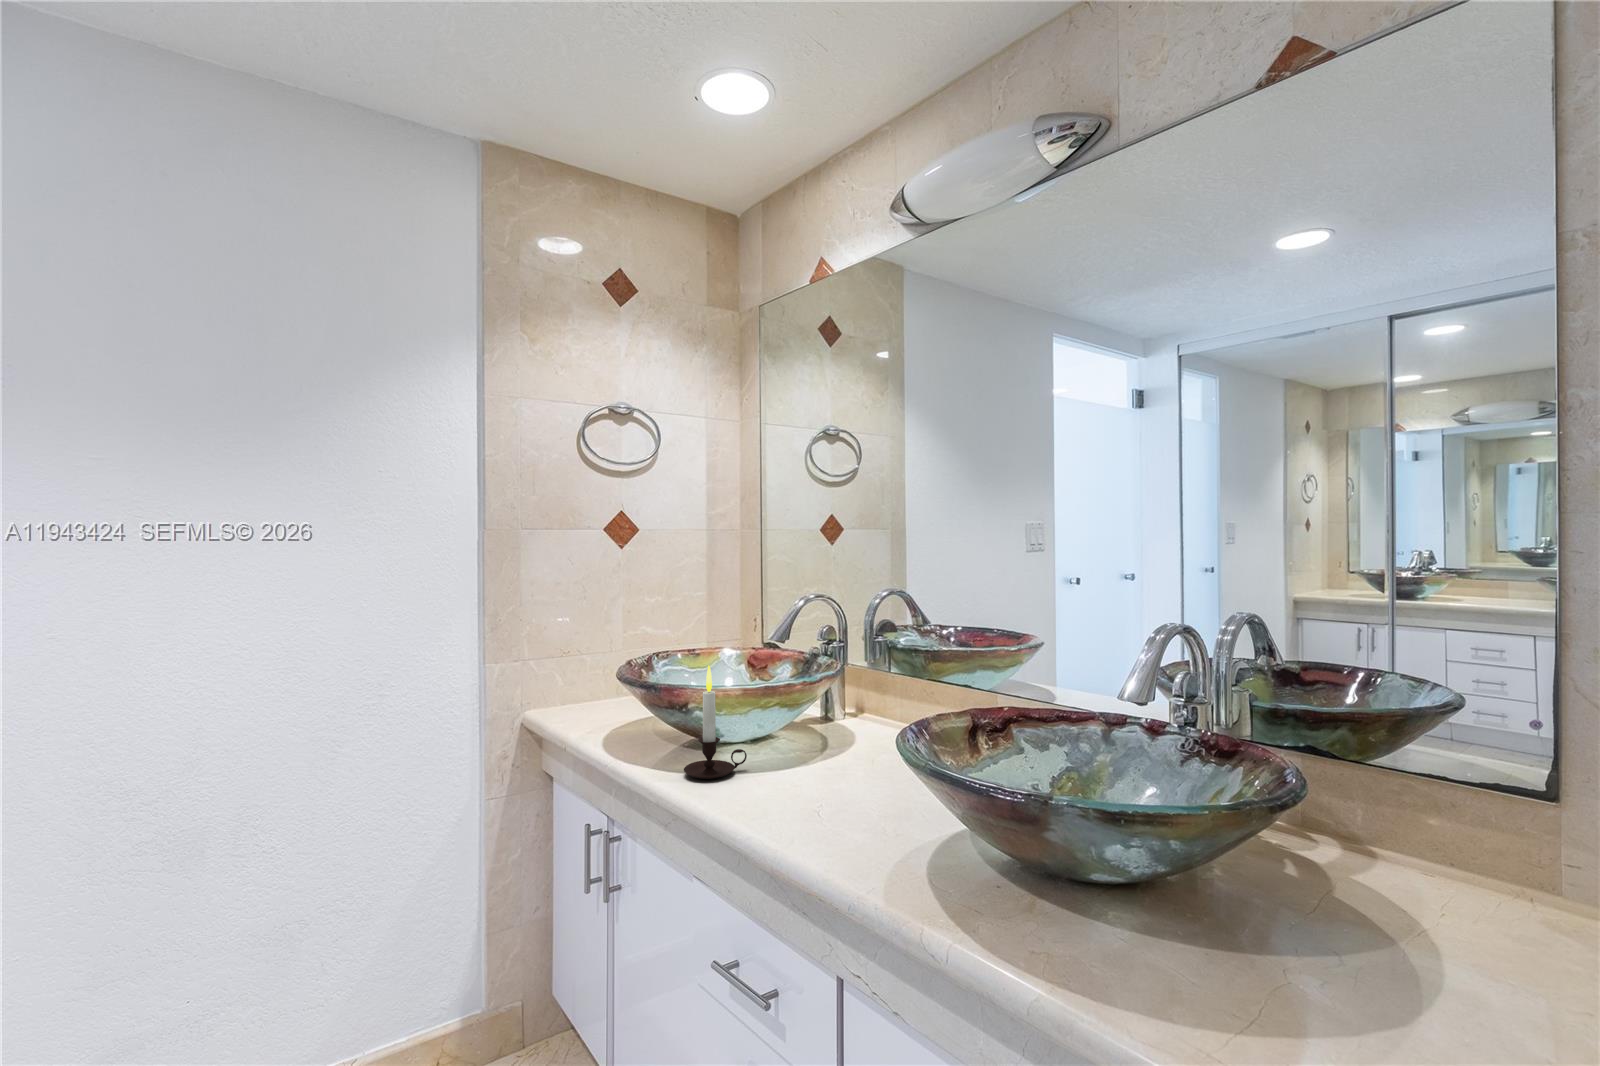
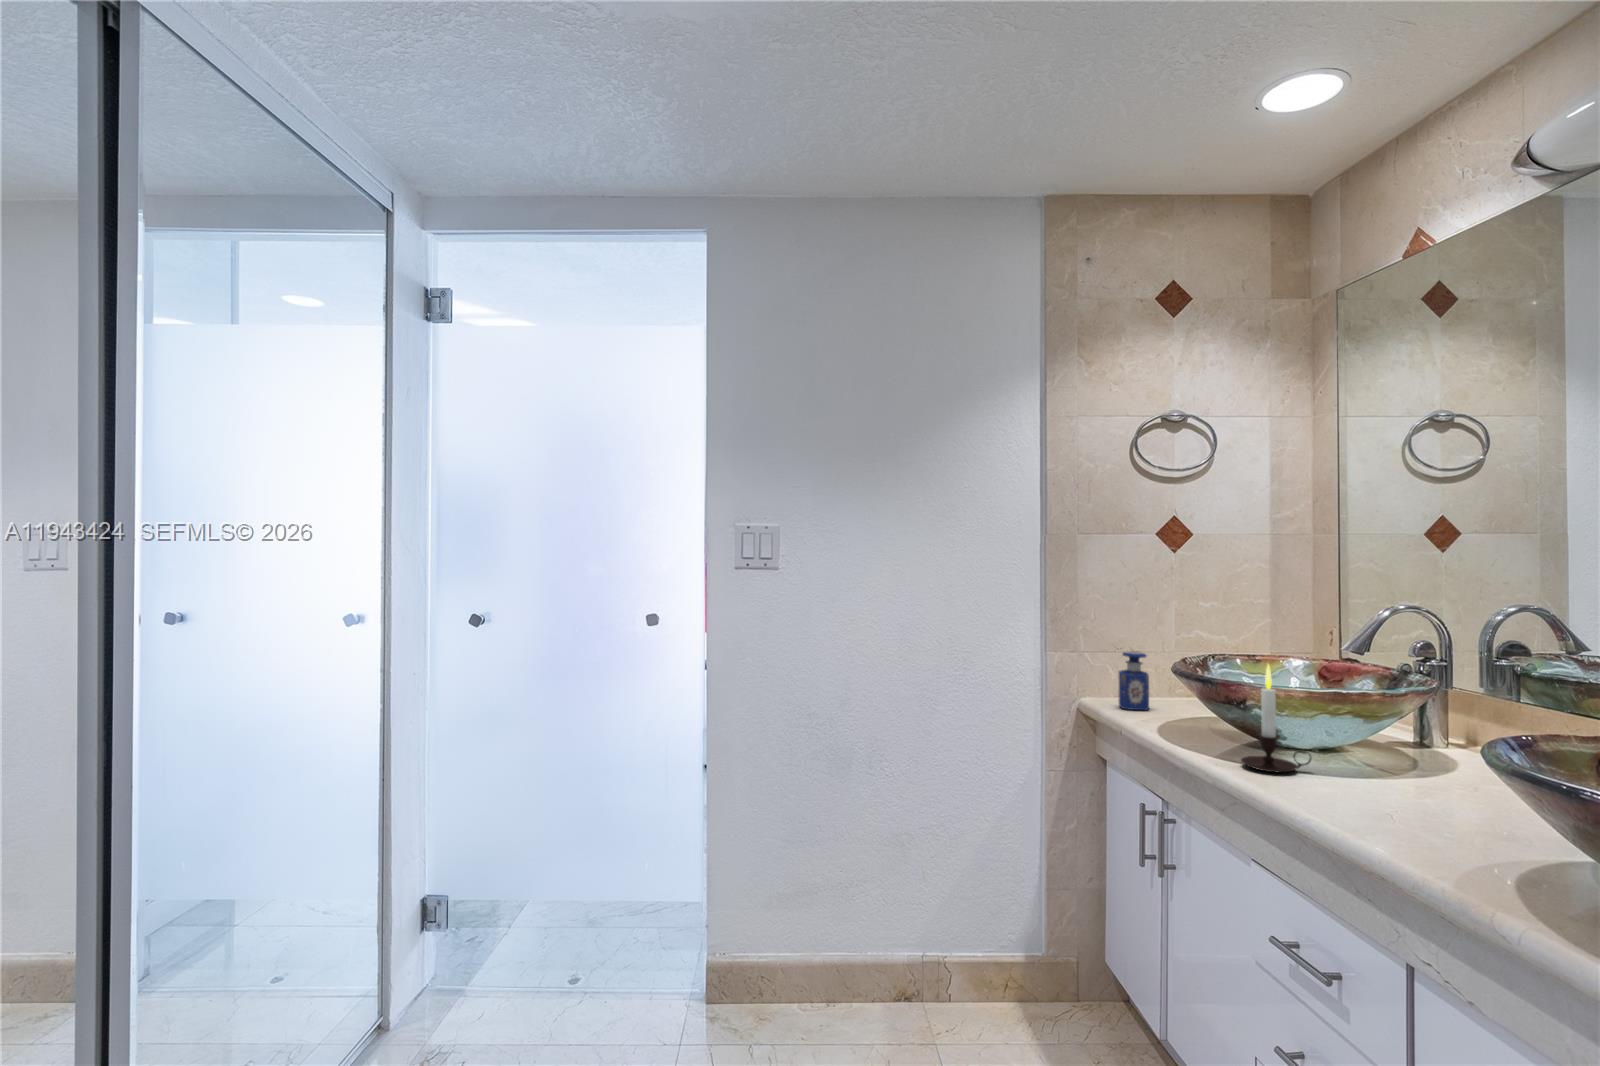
perfume bottle: none [564,655,596,720] -> present [1118,651,1149,710]

